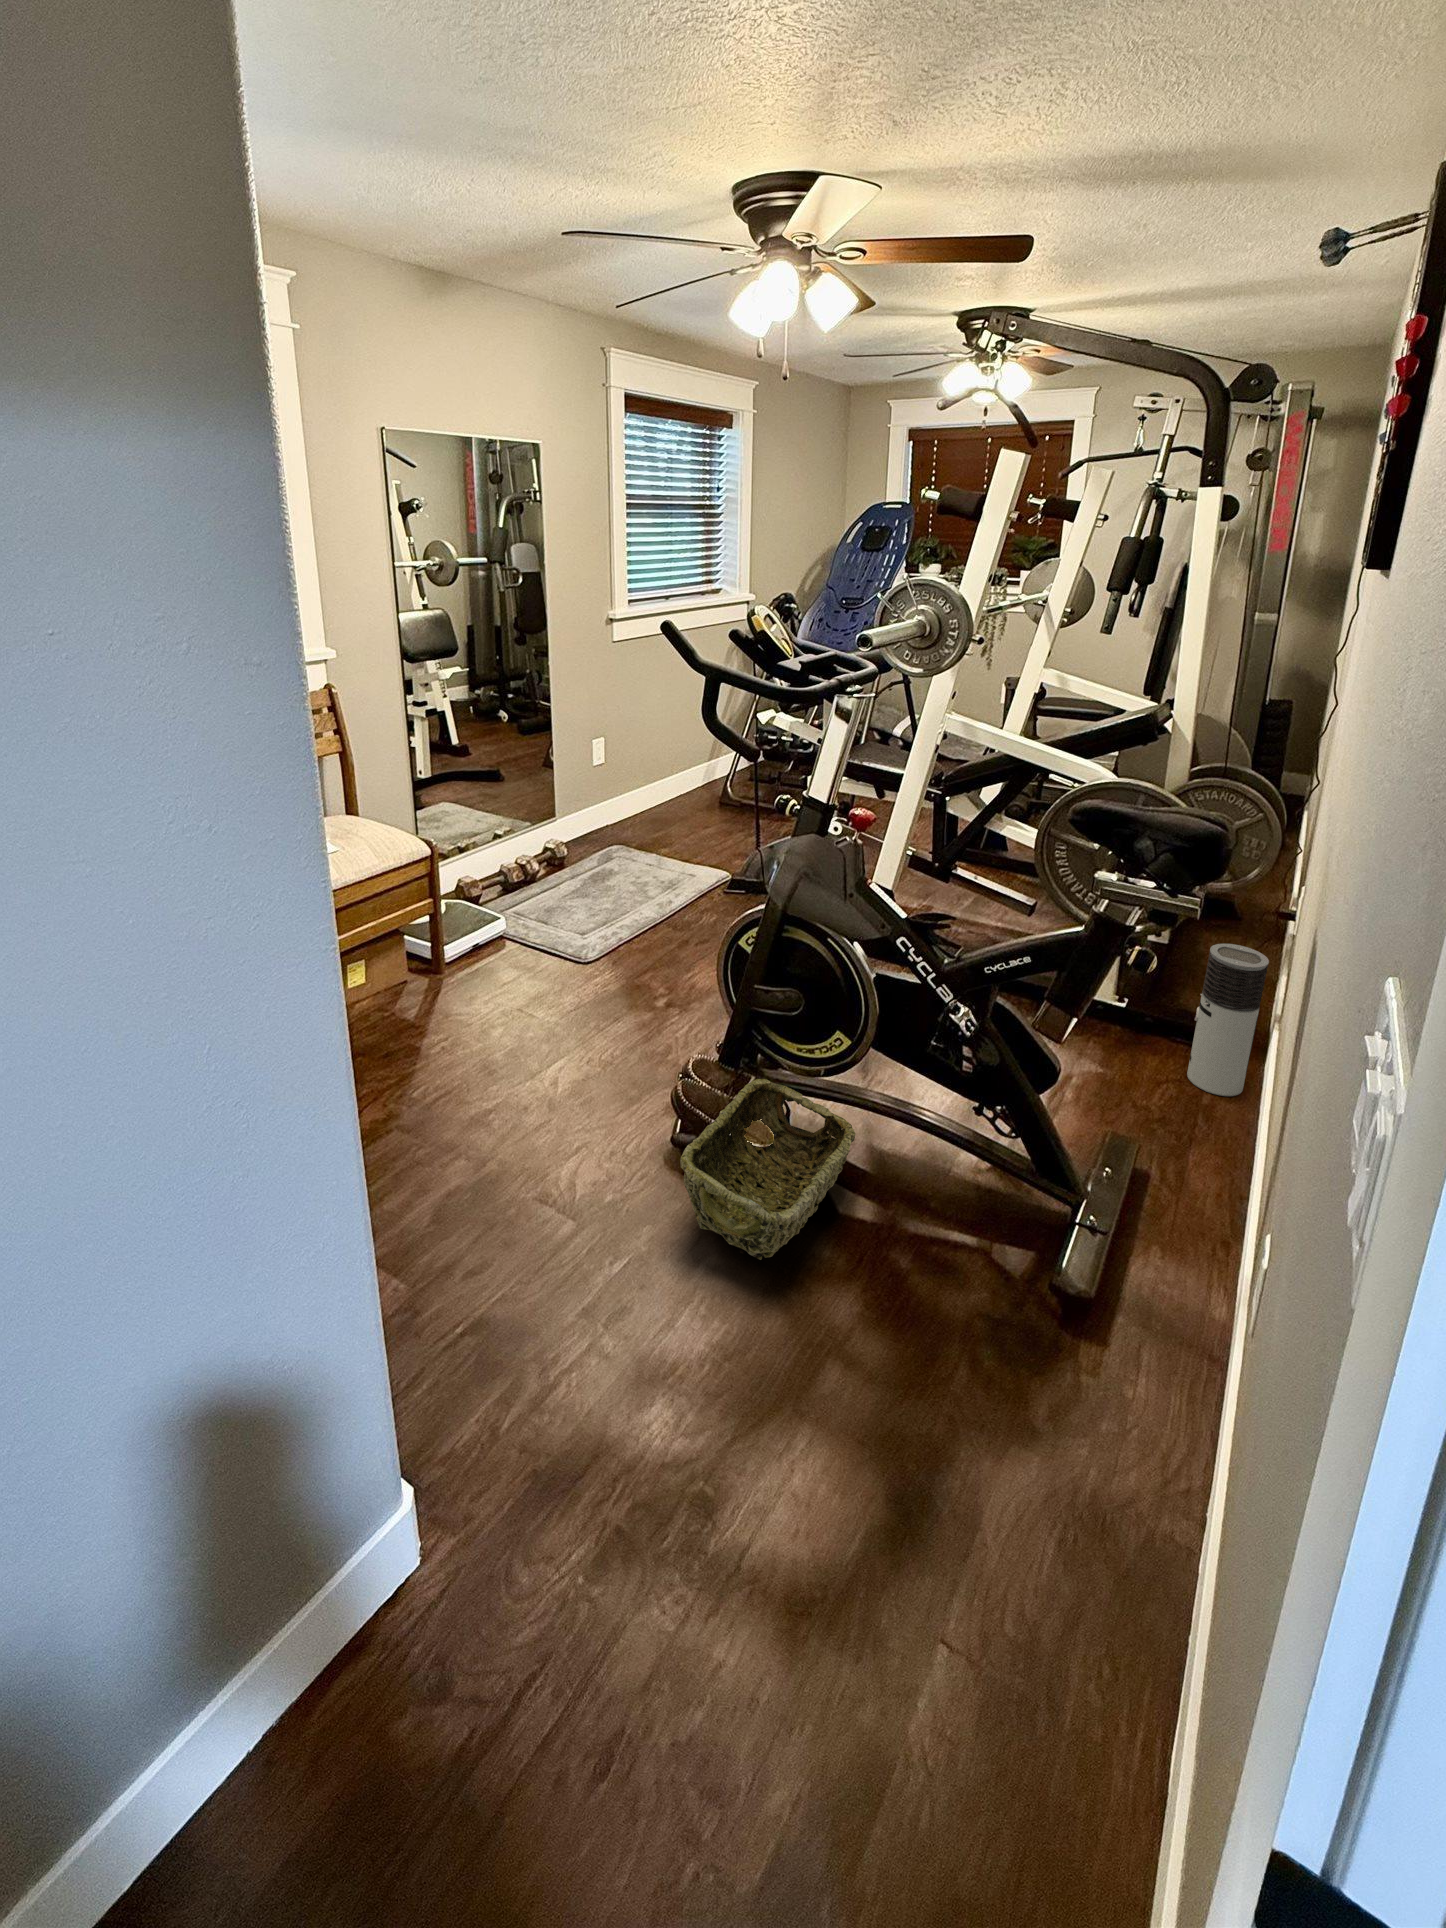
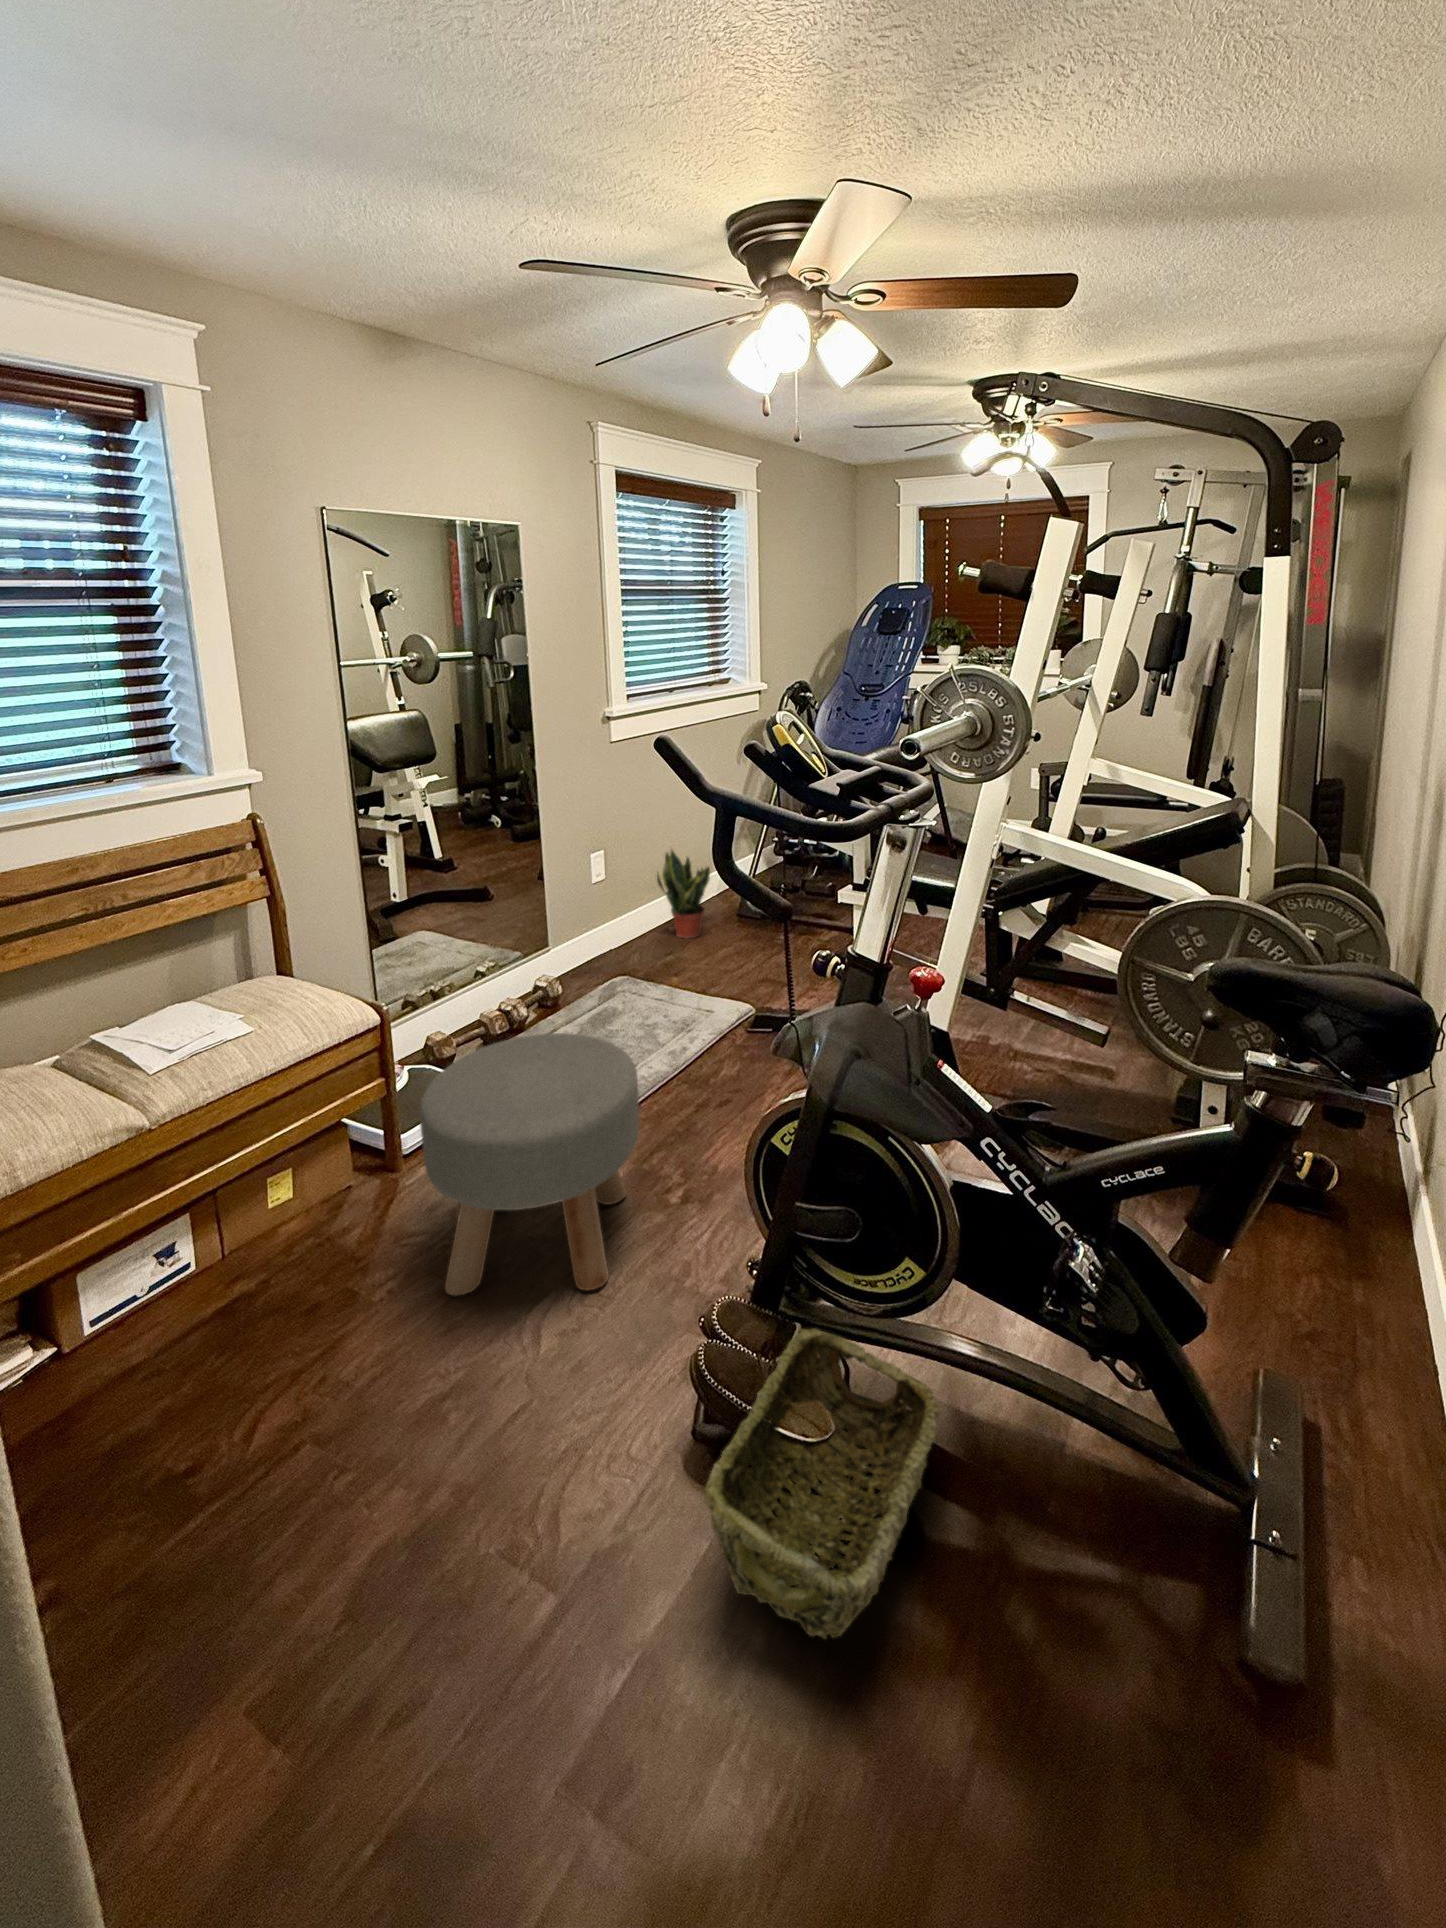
potted plant: none [649,737,697,820] -> present [657,850,710,938]
ottoman: none [466,869,635,1058] -> present [419,1033,639,1296]
air purifier: present [1187,944,1269,1096] -> none [1319,1089,1409,1282]

